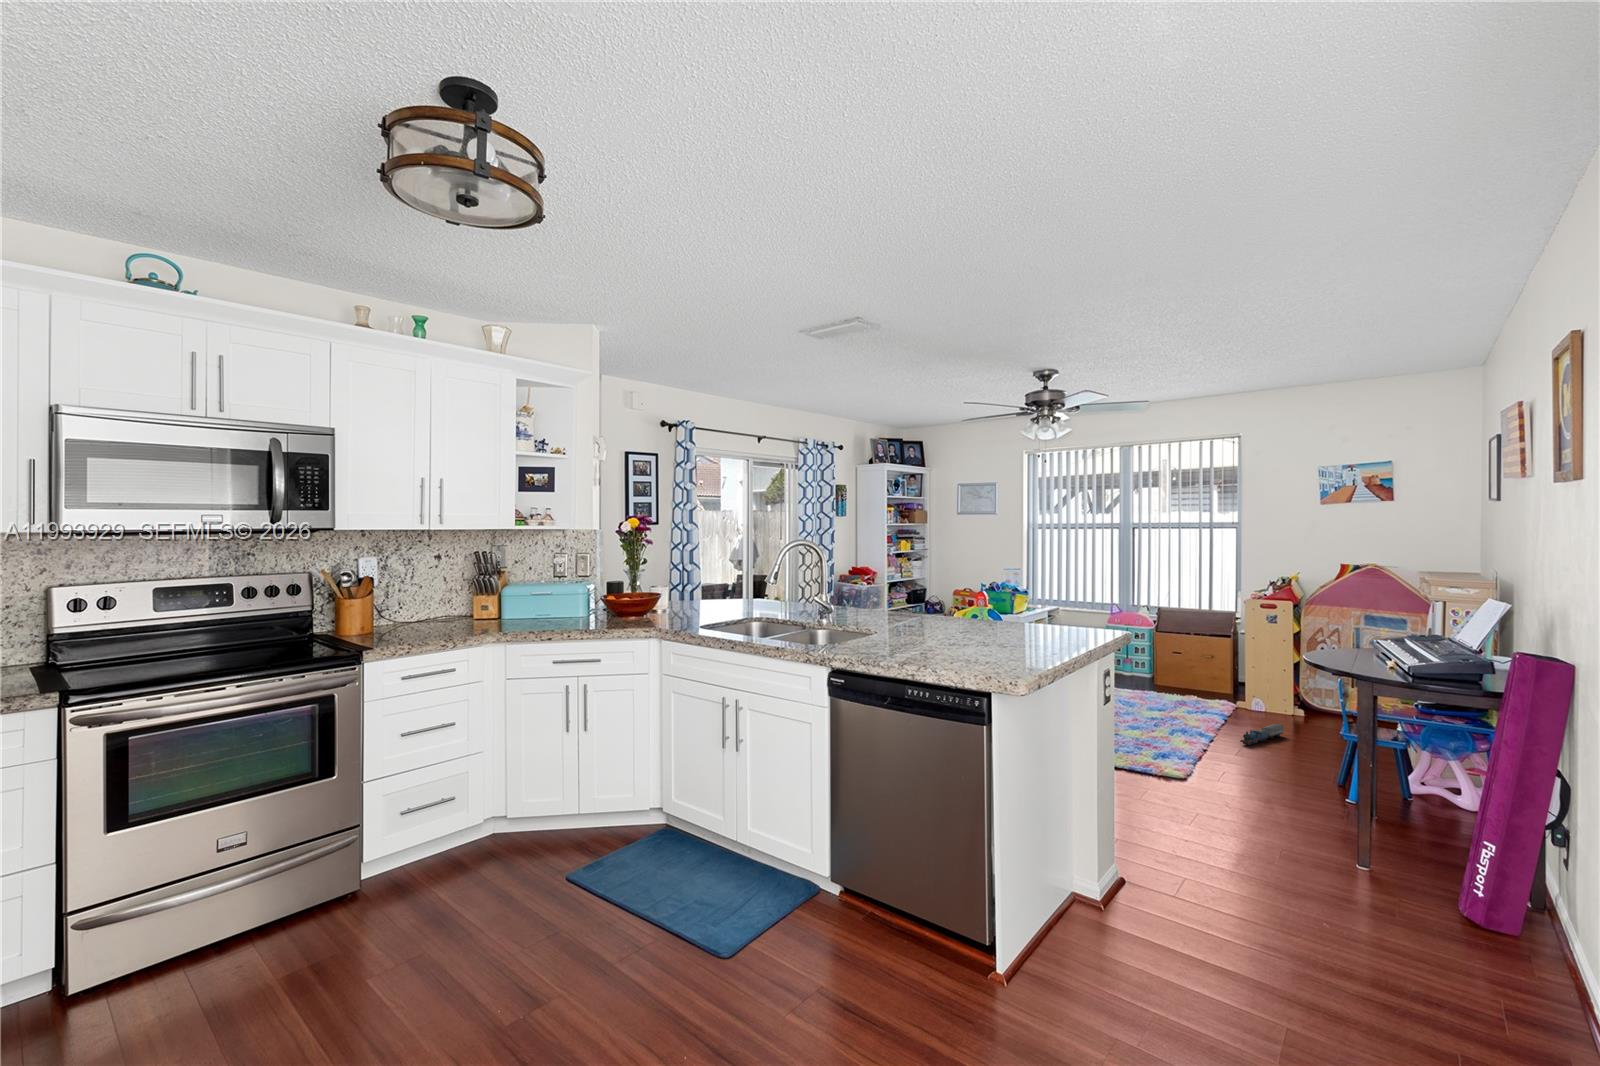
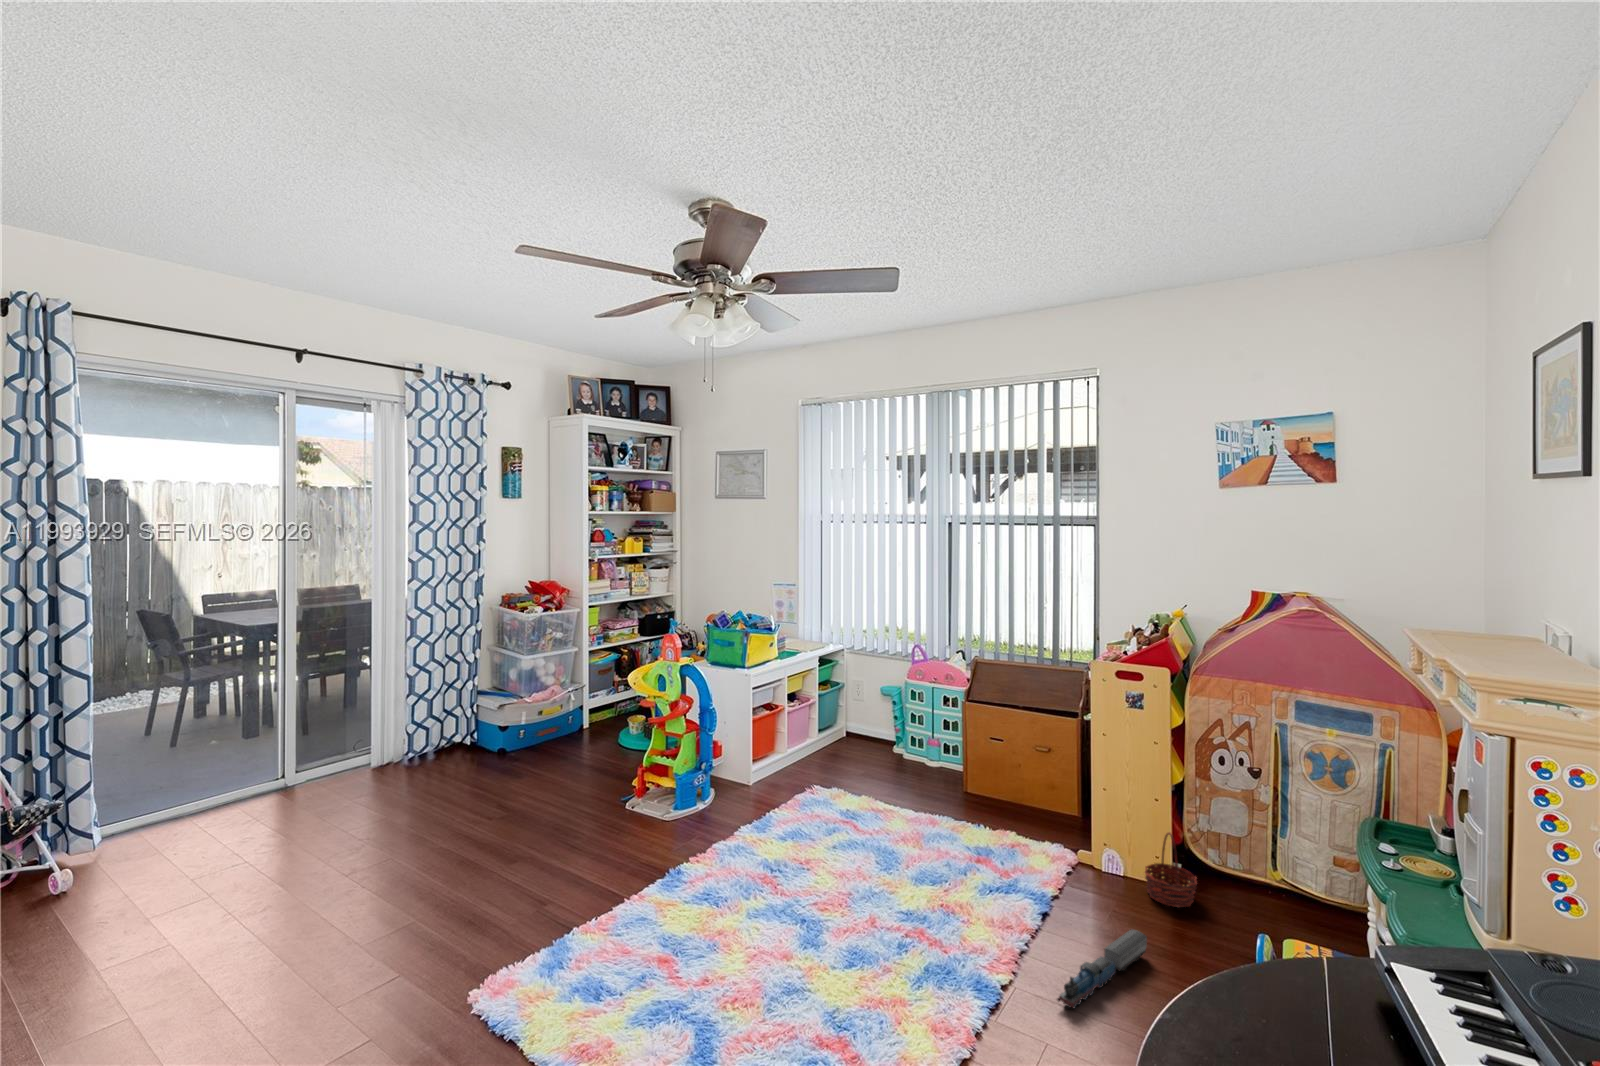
basket: none [1279,688,1311,725] -> present [1145,833,1197,907]

